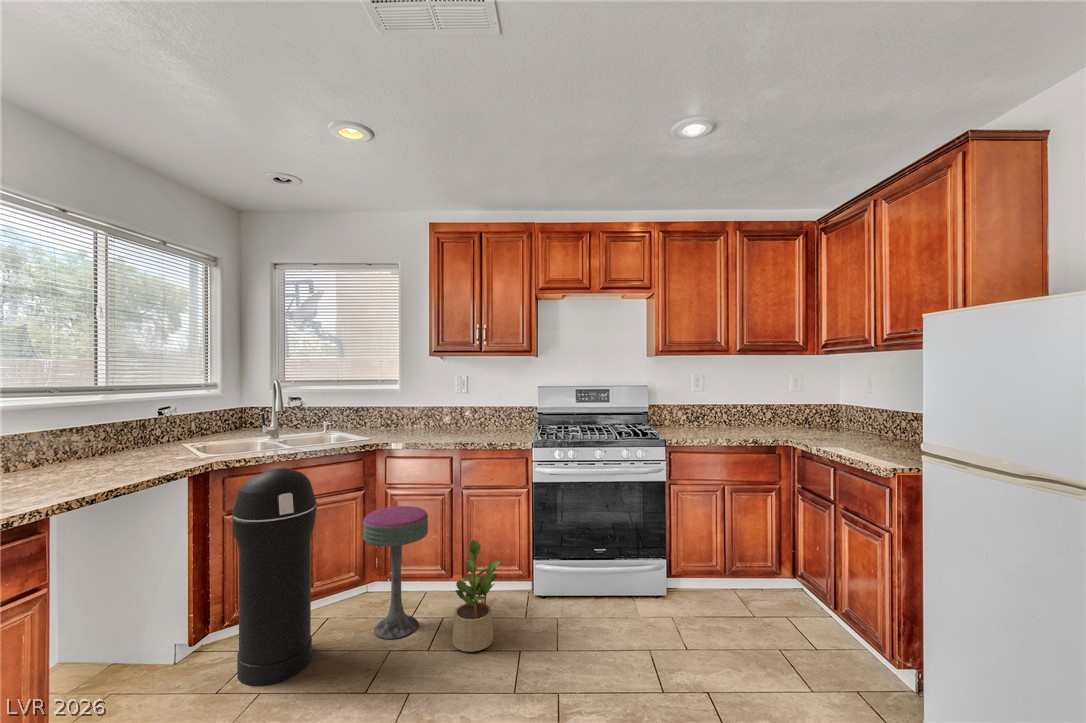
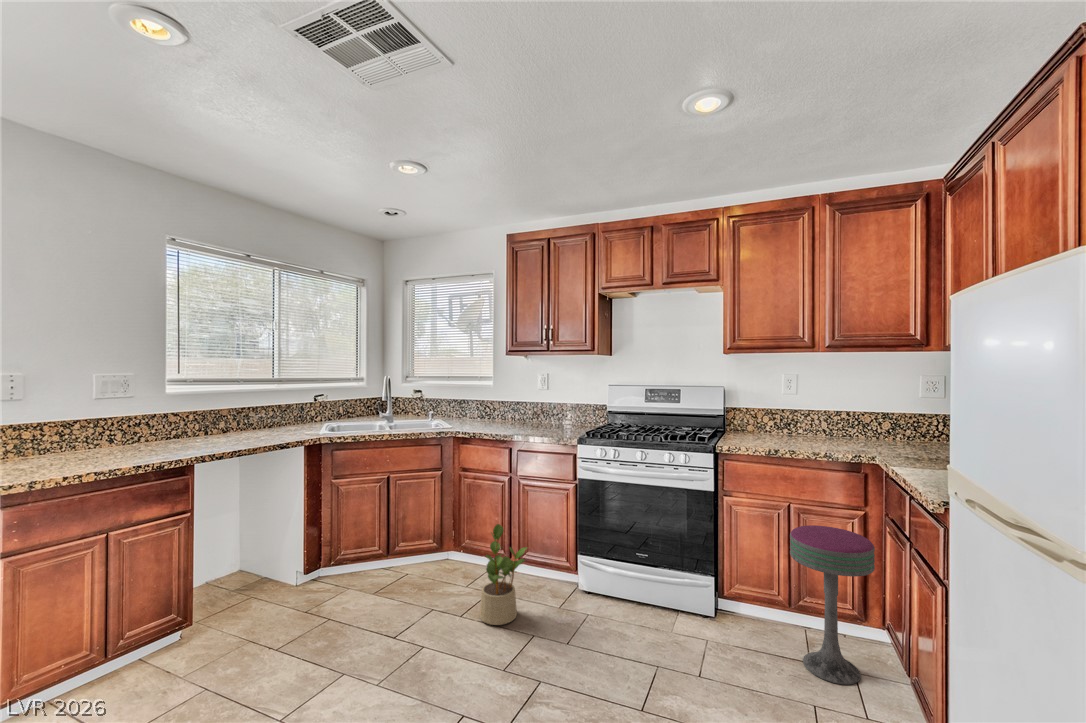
trash can: present [232,468,317,686] -> none [321,445,383,612]
bar stool: present [363,506,428,639] -> present [790,525,875,685]

